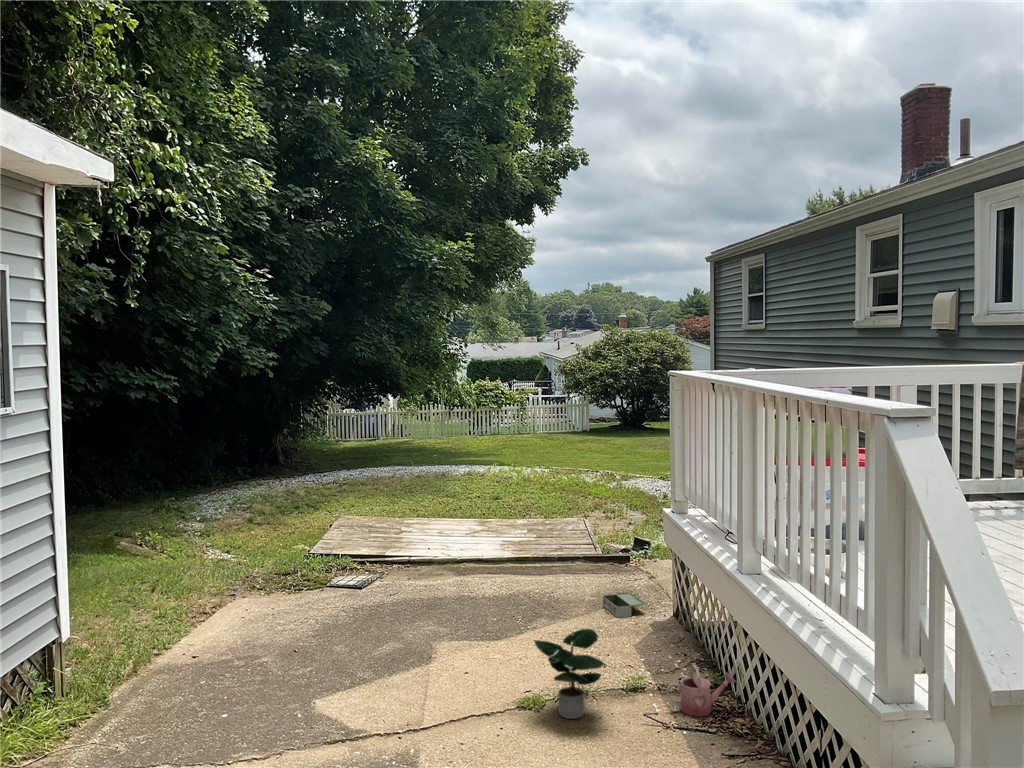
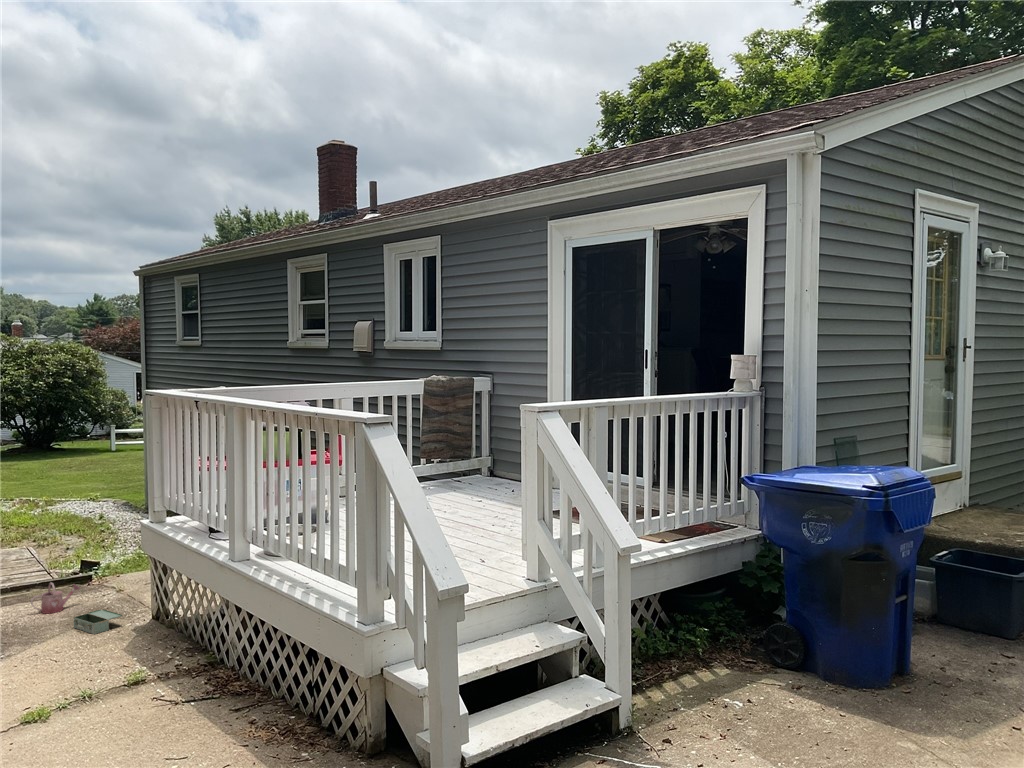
potted plant: present [535,629,604,719] -> none [37,636,116,724]
watering can: present [666,664,736,717] -> present [31,582,80,614]

